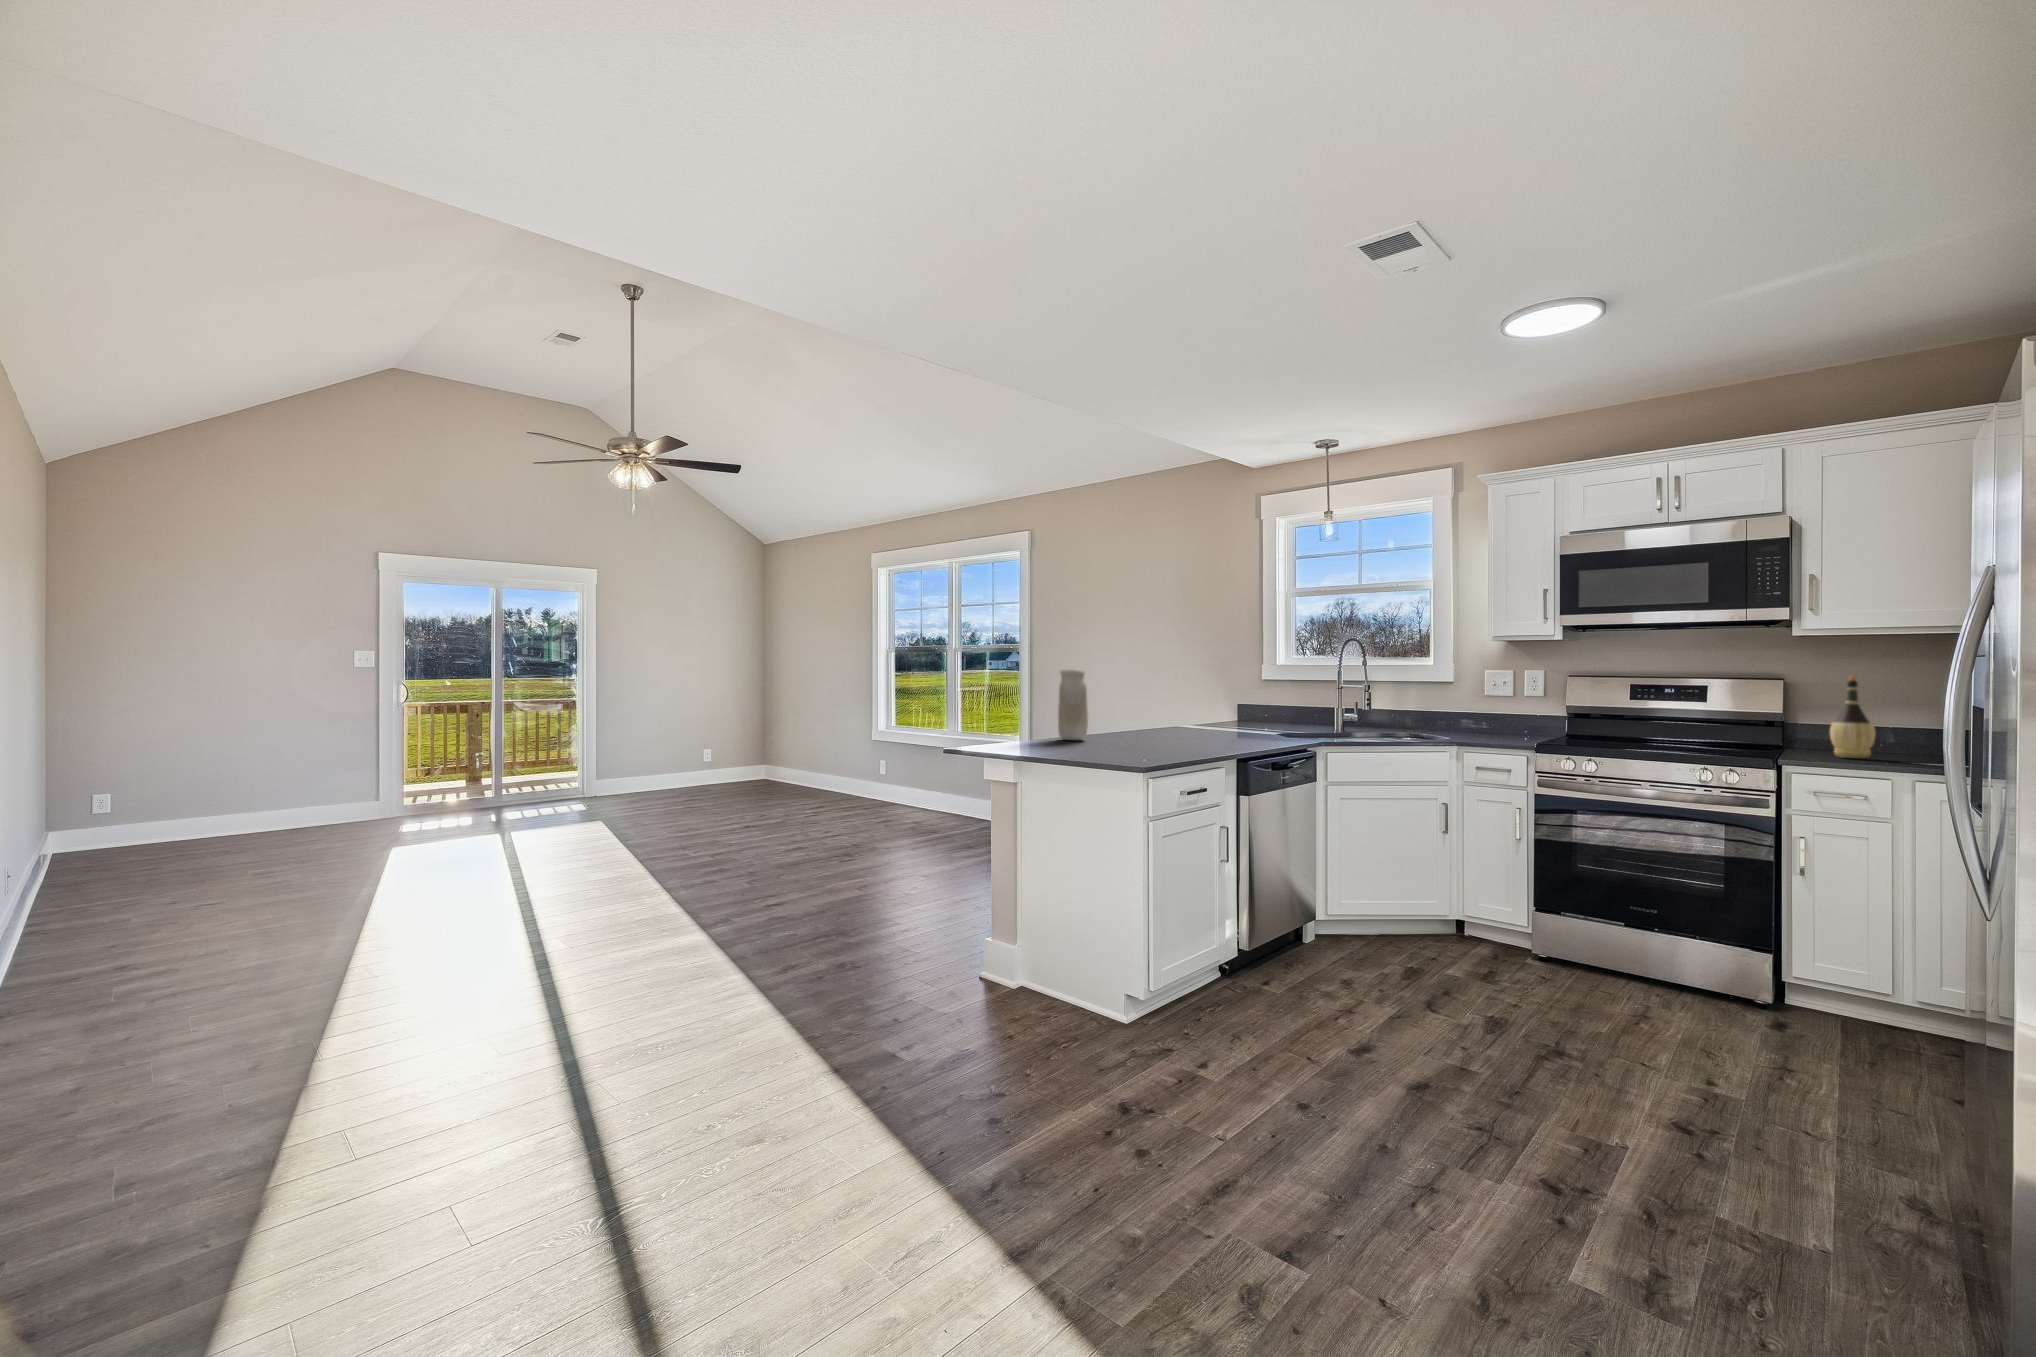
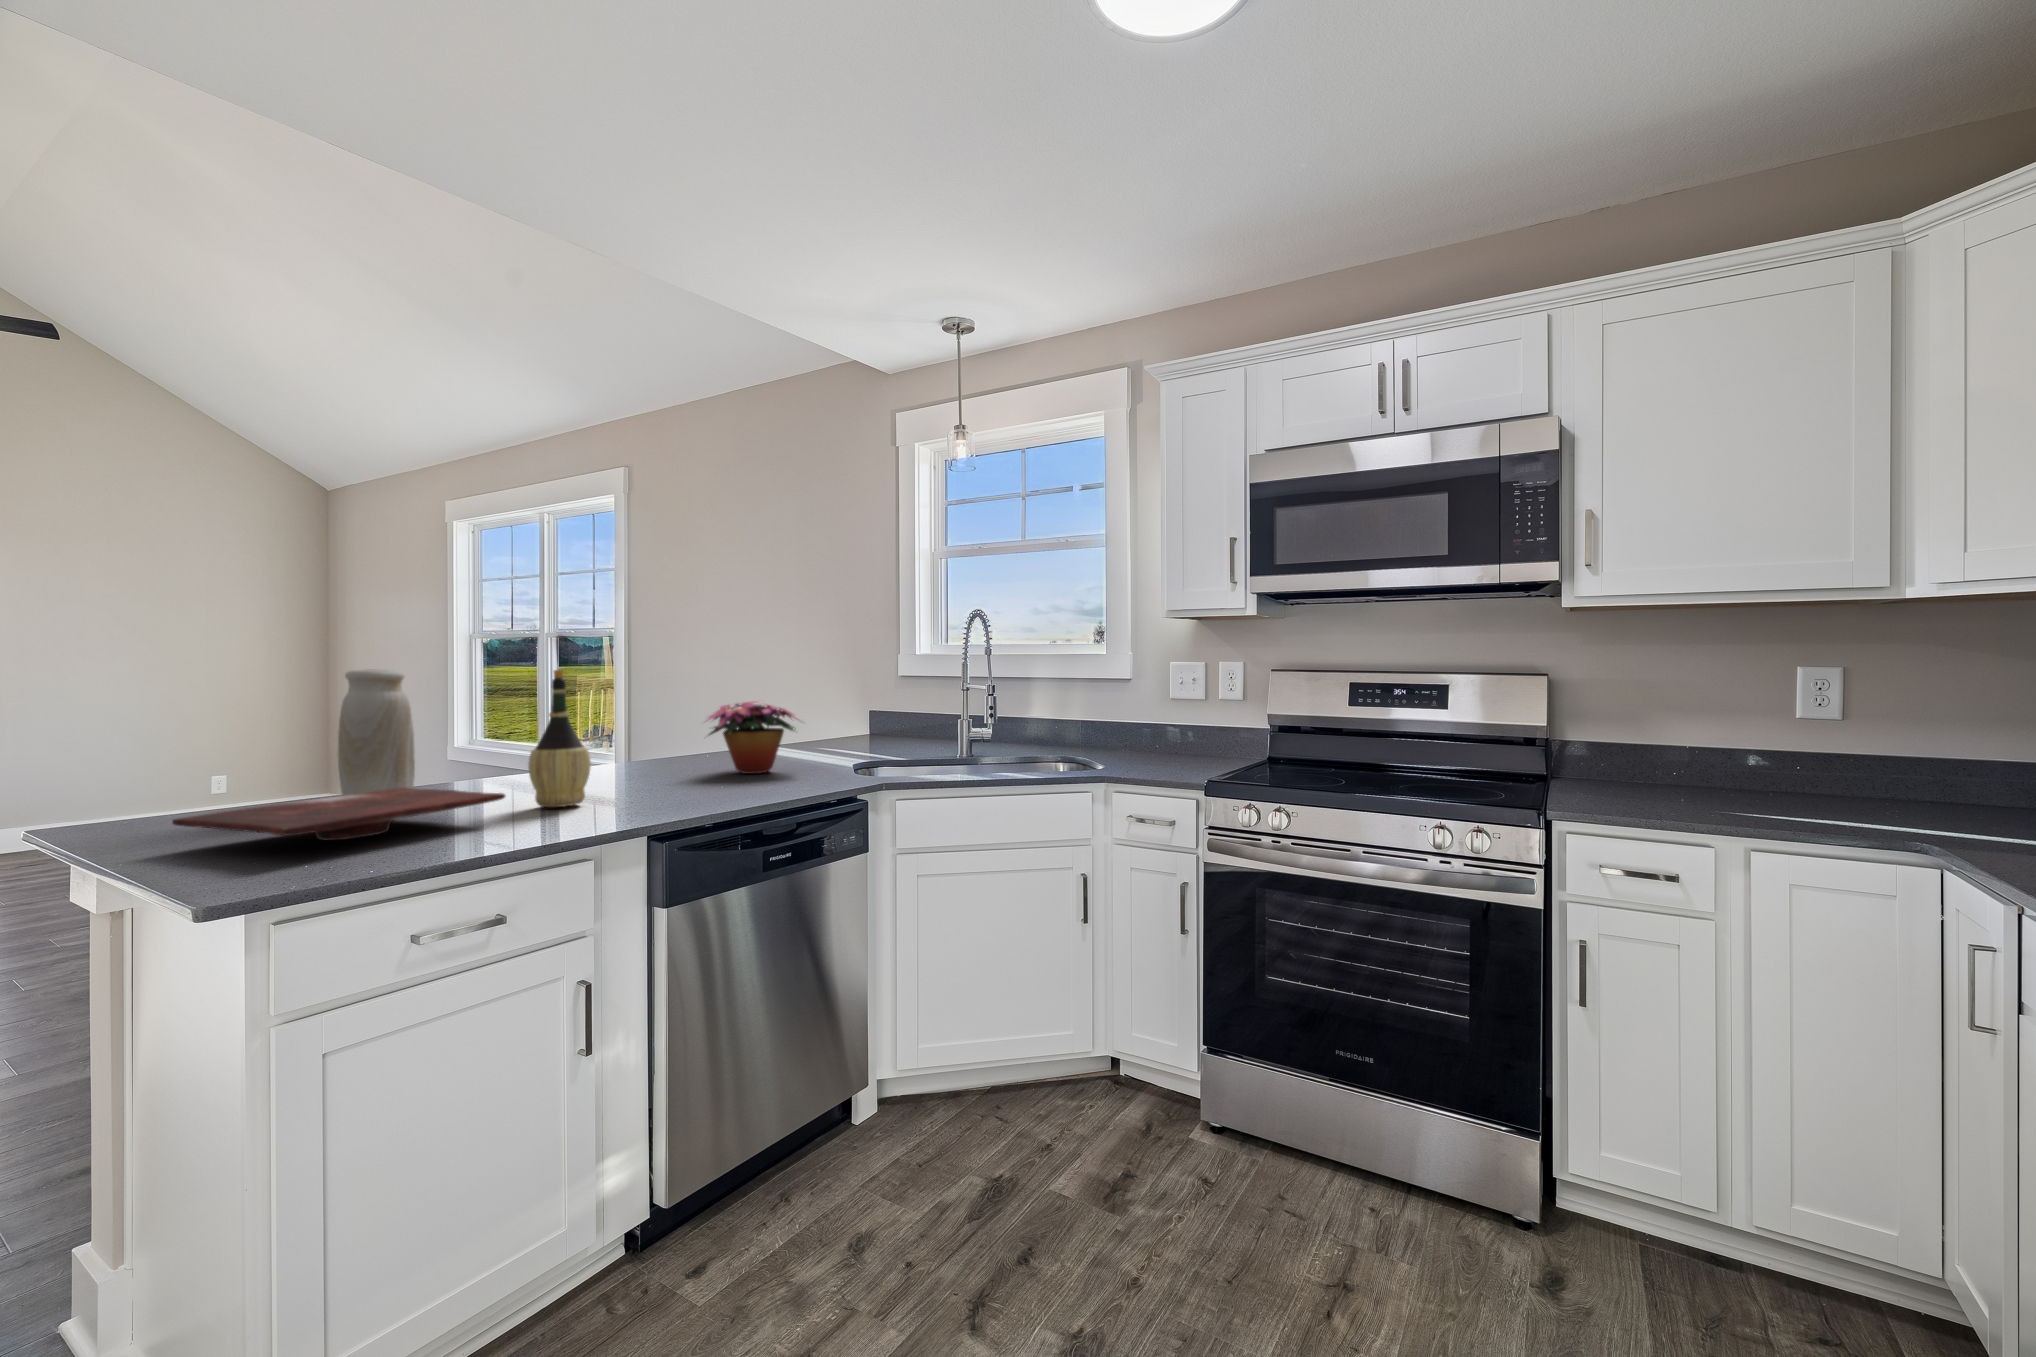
wine bottle: present [1830,675,1876,758] -> present [528,670,591,807]
flower arrangement: none [1198,690,1264,735] -> present [707,701,800,774]
cutting board: none [1059,730,1171,749] -> present [172,788,505,841]

